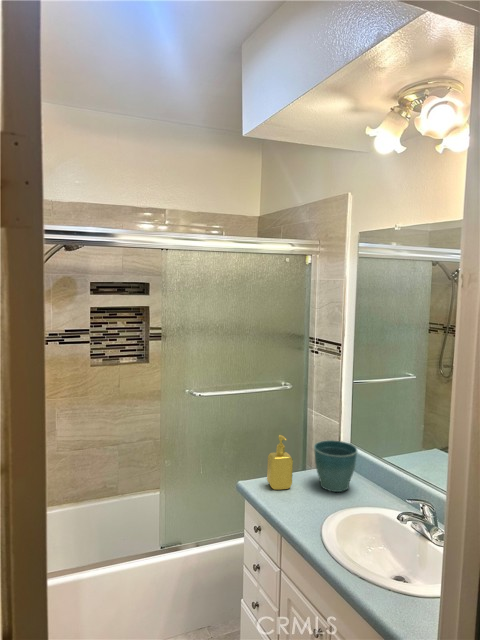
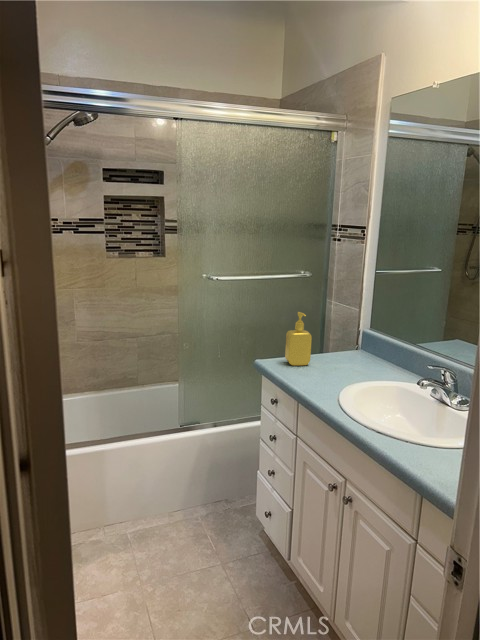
flower pot: present [314,440,357,492] -> none [334,321,378,369]

